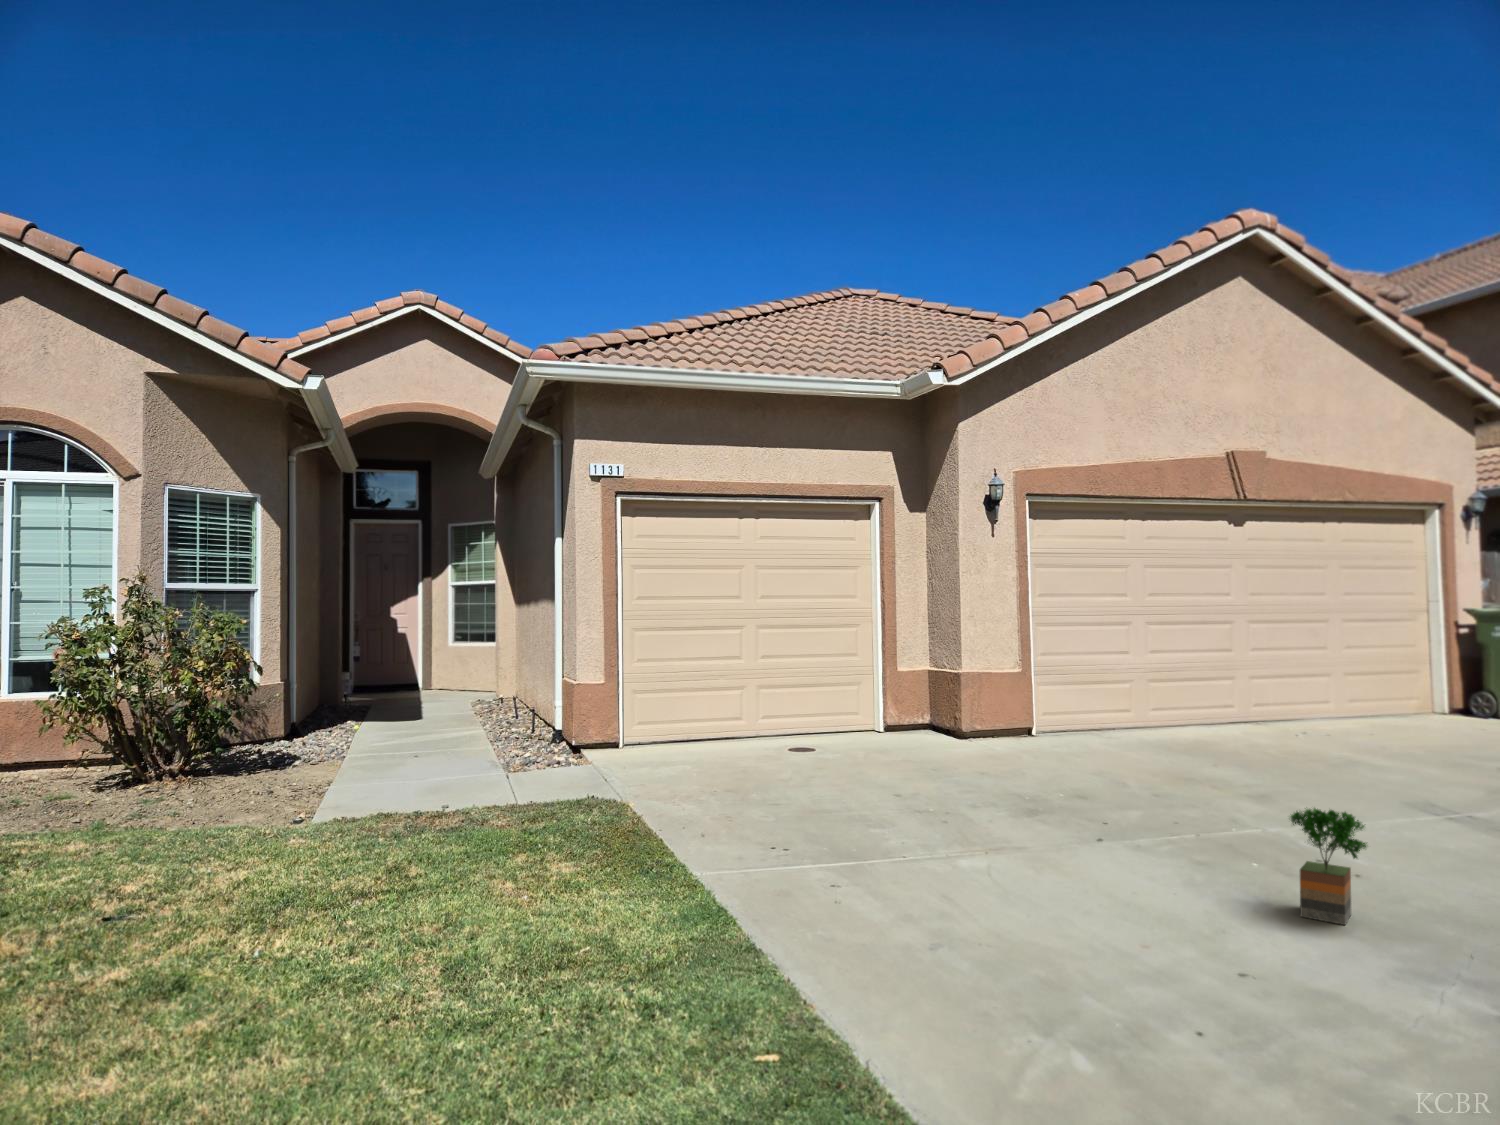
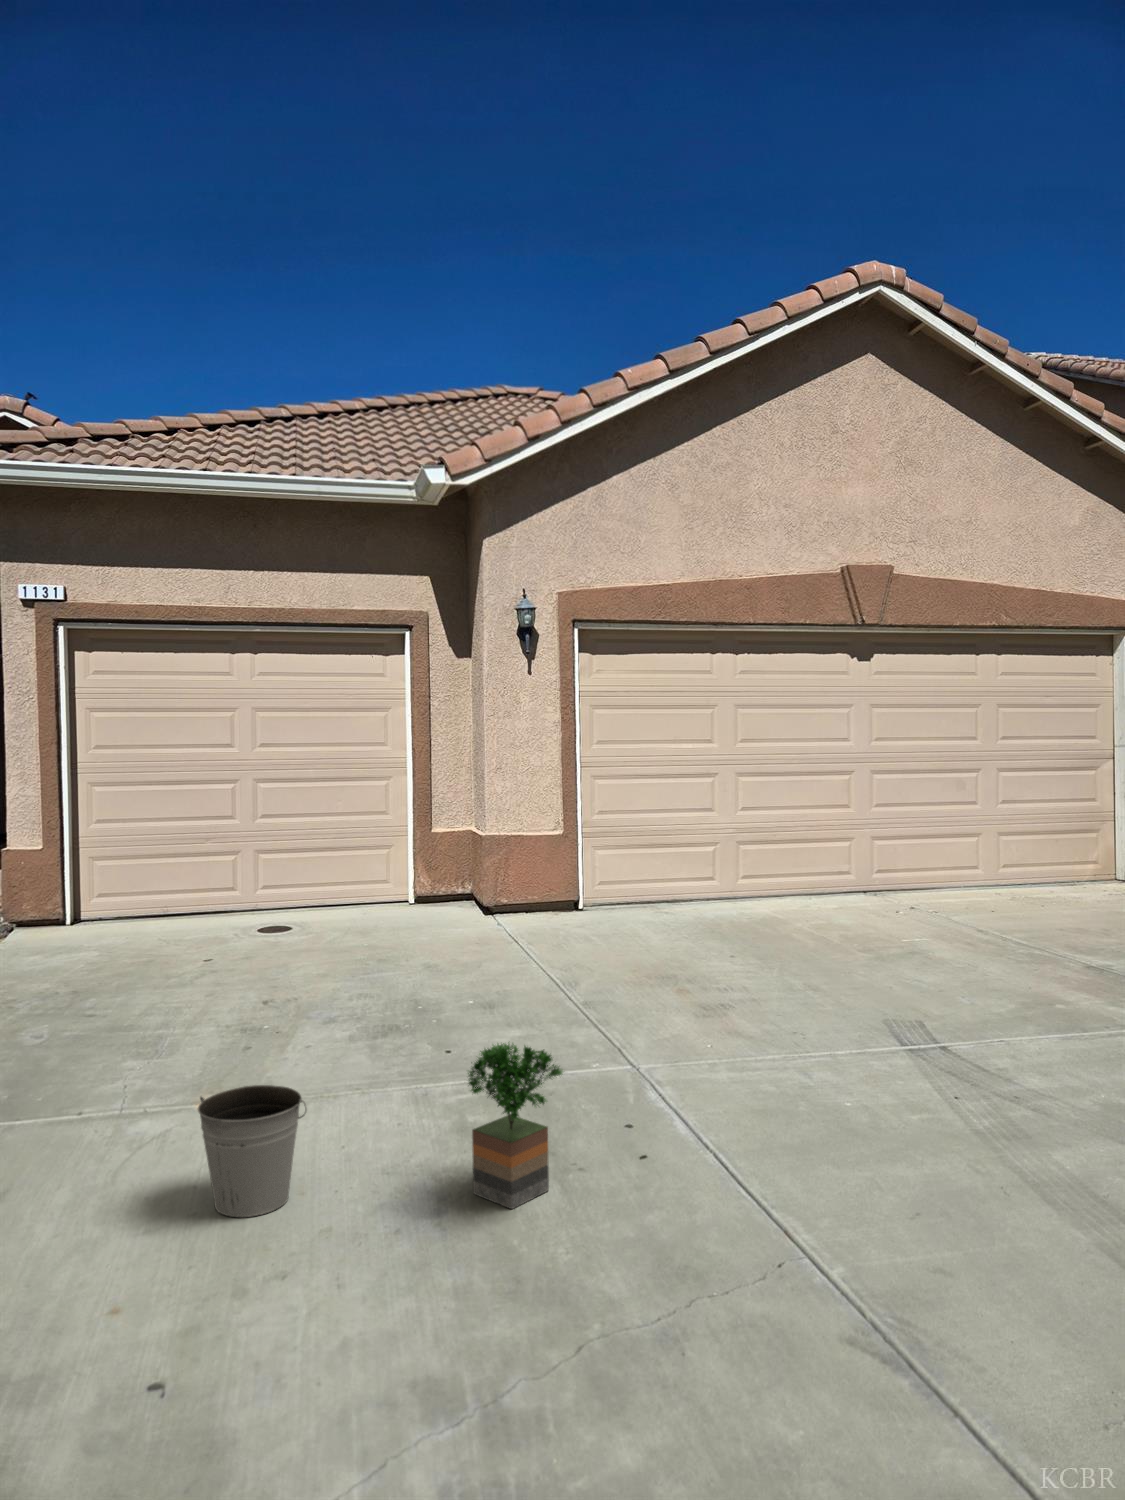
bucket: none [1107,840,1188,932] -> present [198,1085,307,1217]

